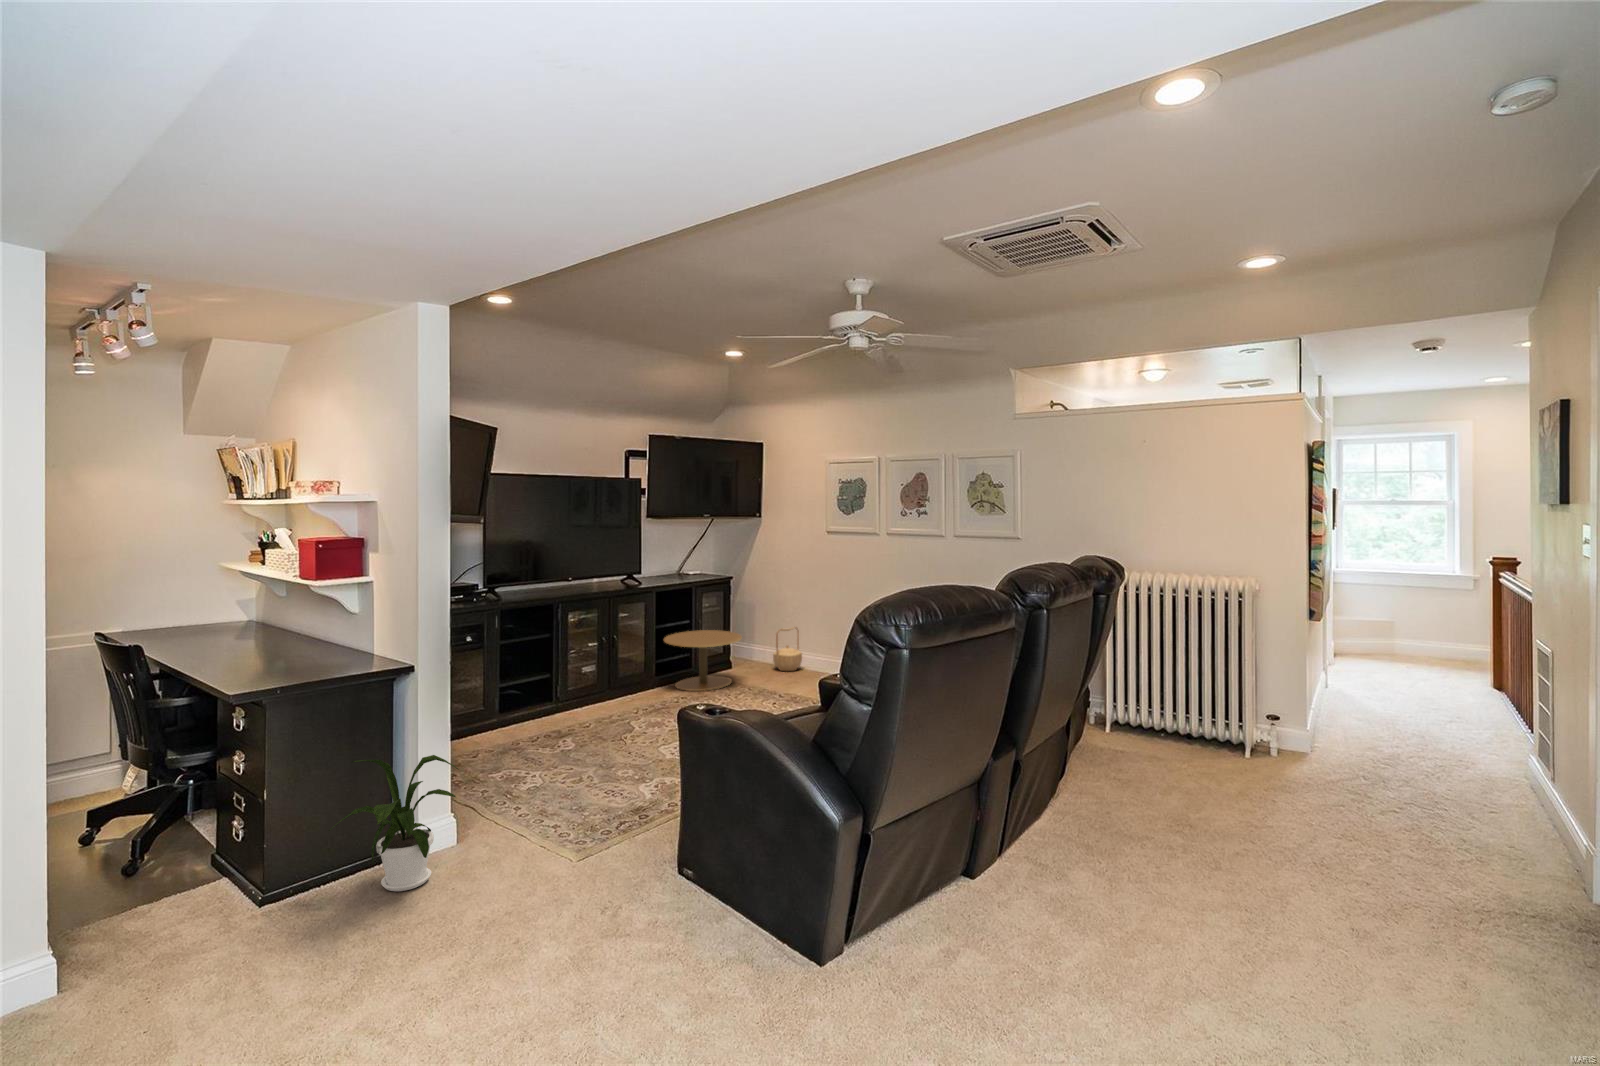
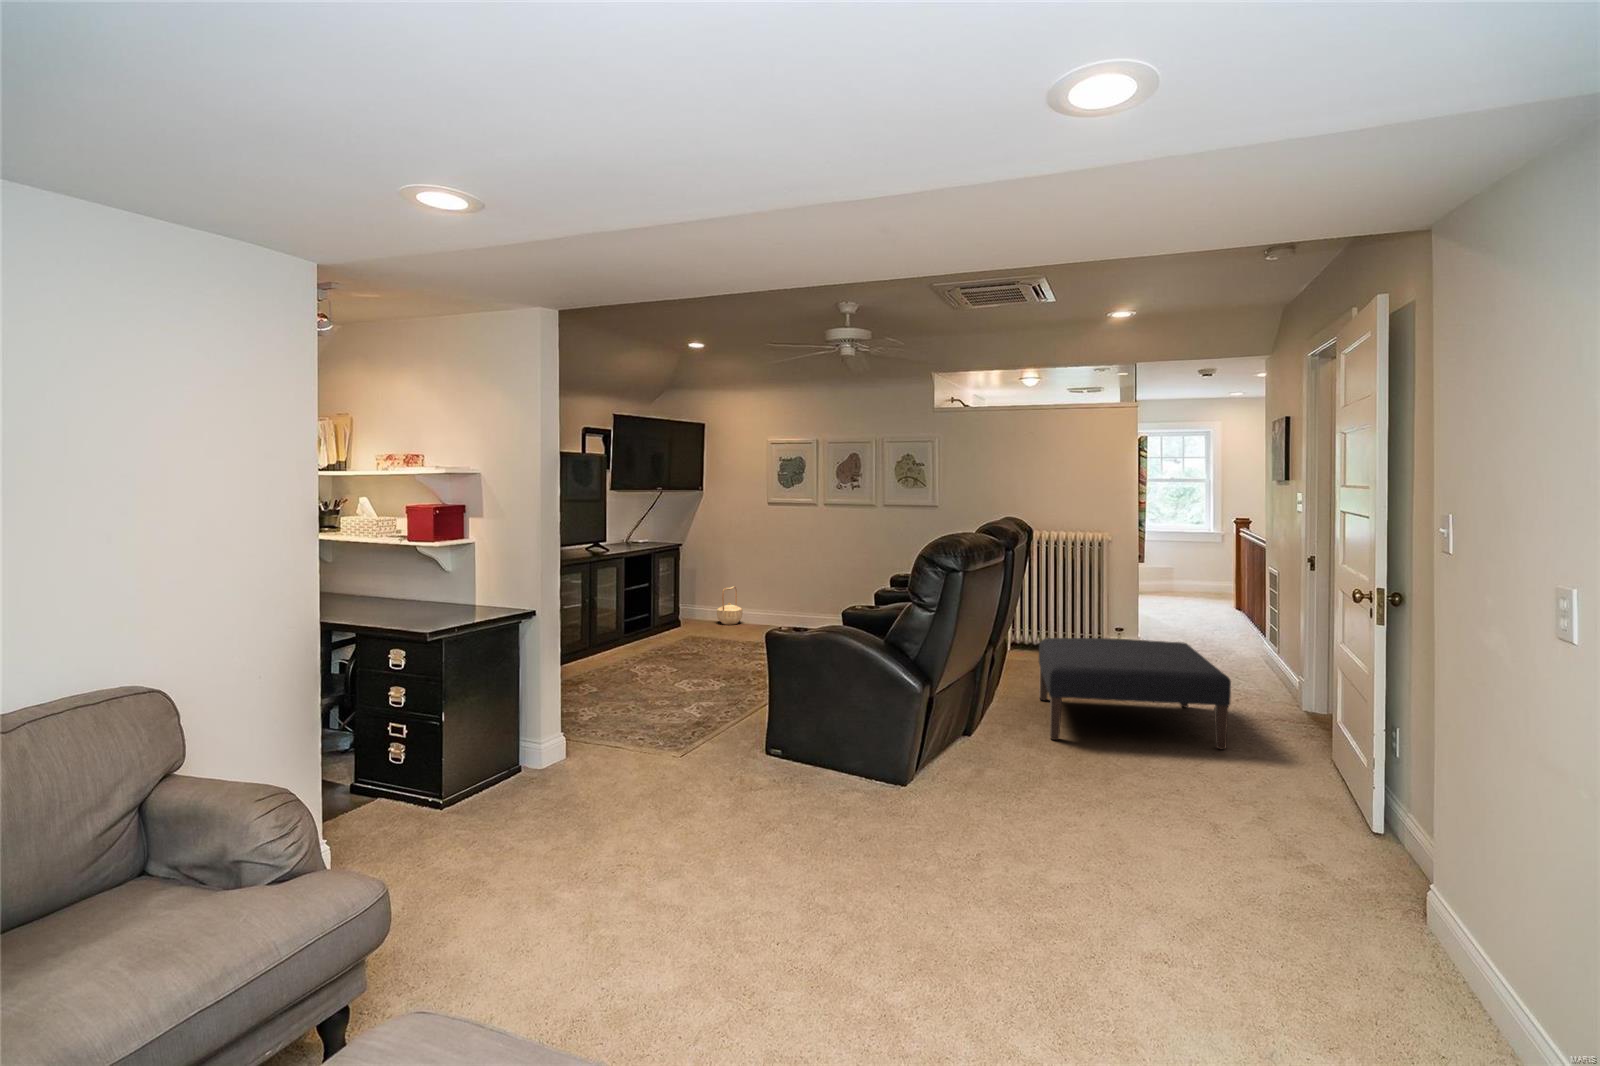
side table: present [664,630,742,691] -> none [636,590,704,641]
ottoman: none [1058,747,1411,1024] -> present [1039,638,1231,749]
house plant: present [329,755,458,891] -> none [558,663,651,758]

